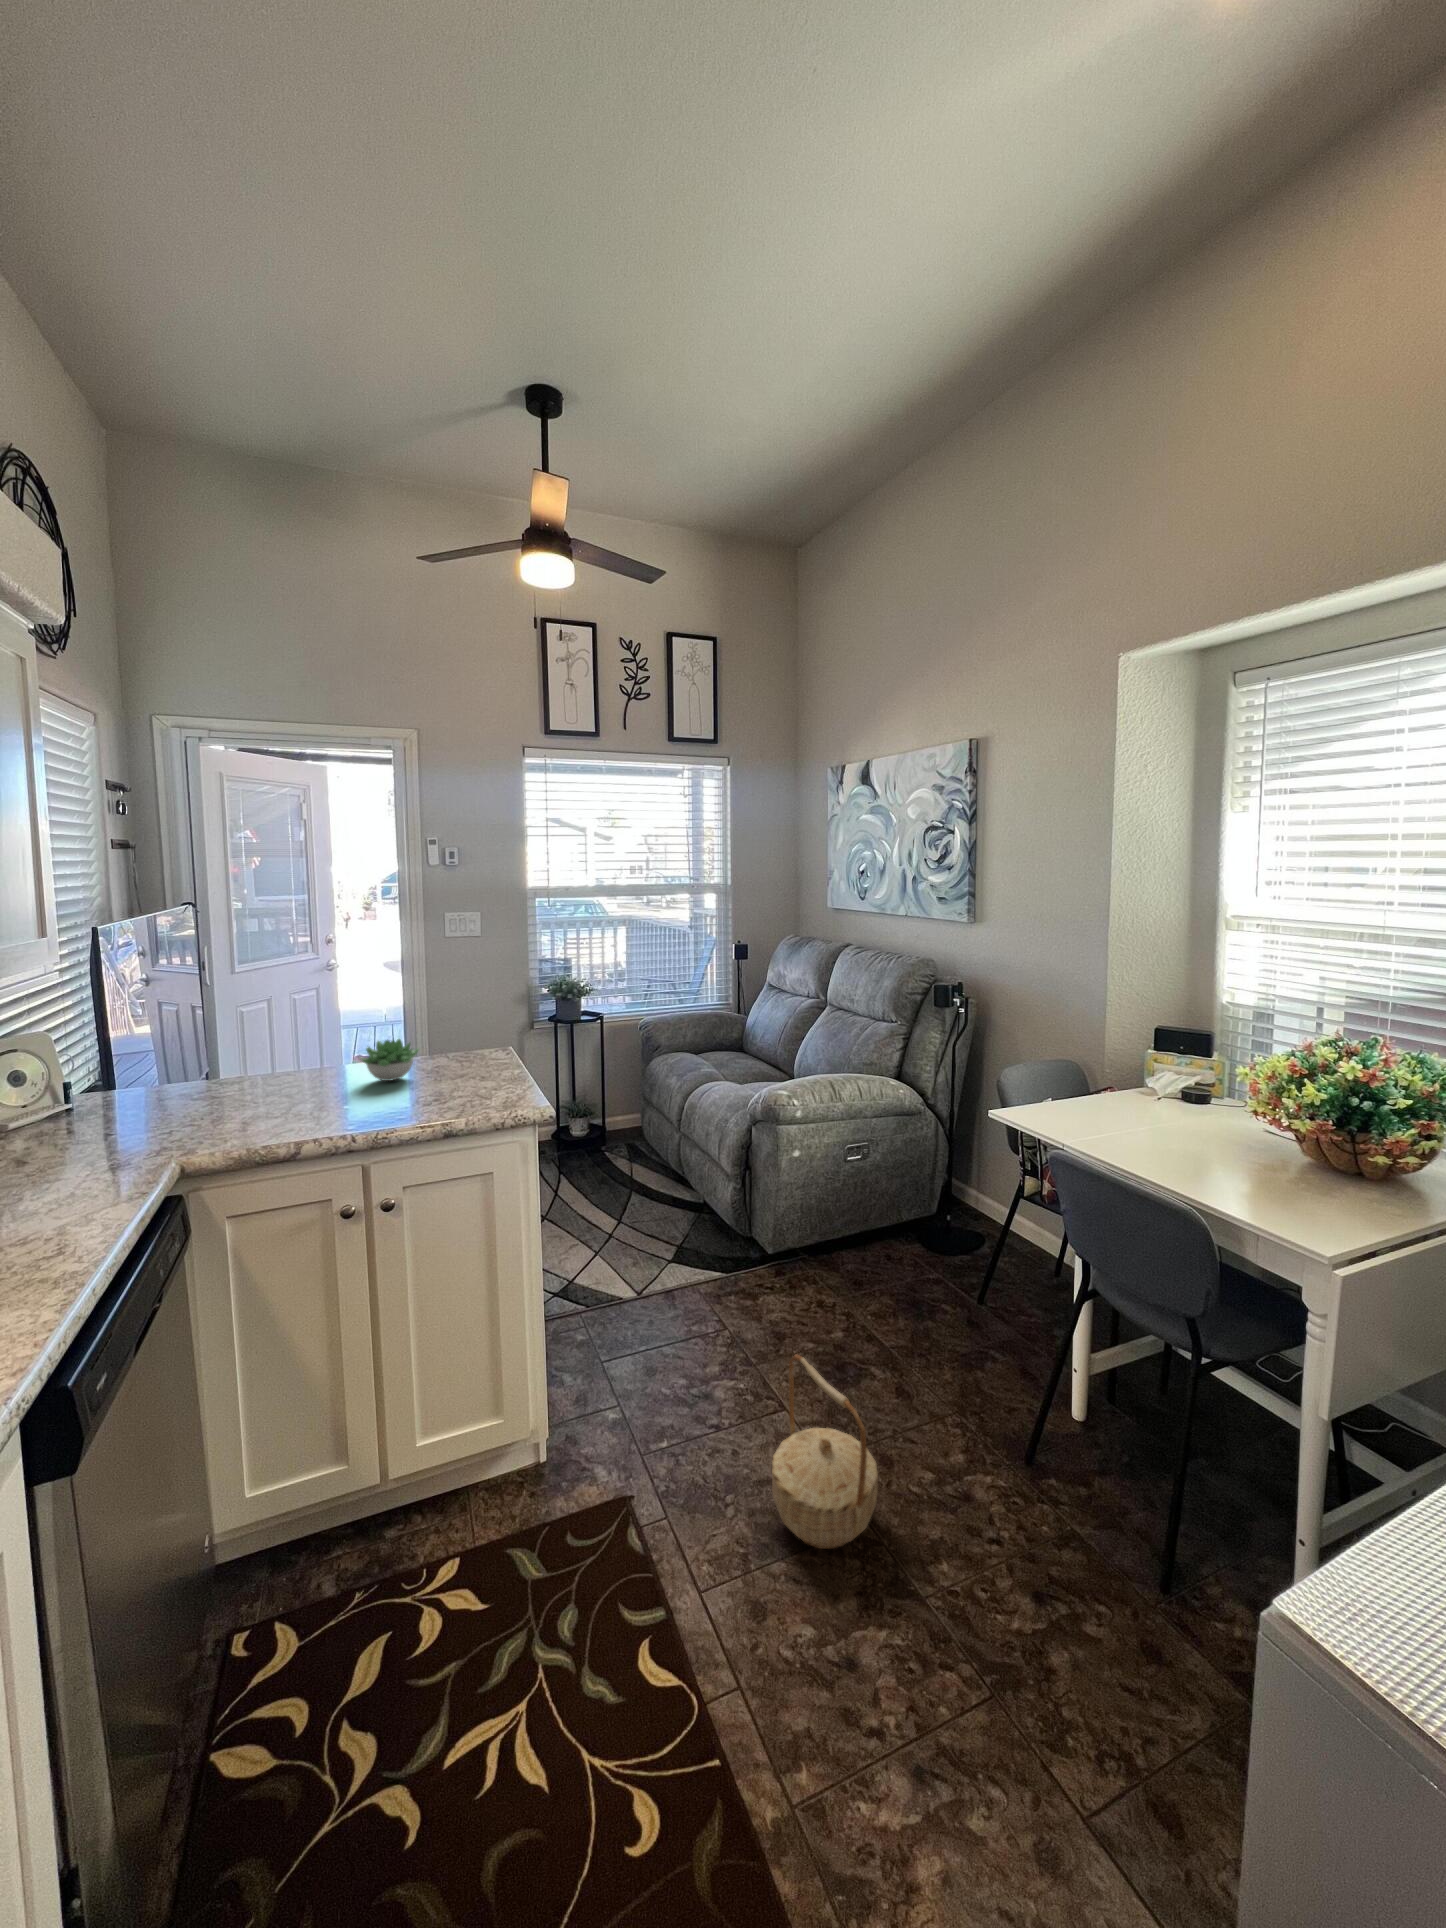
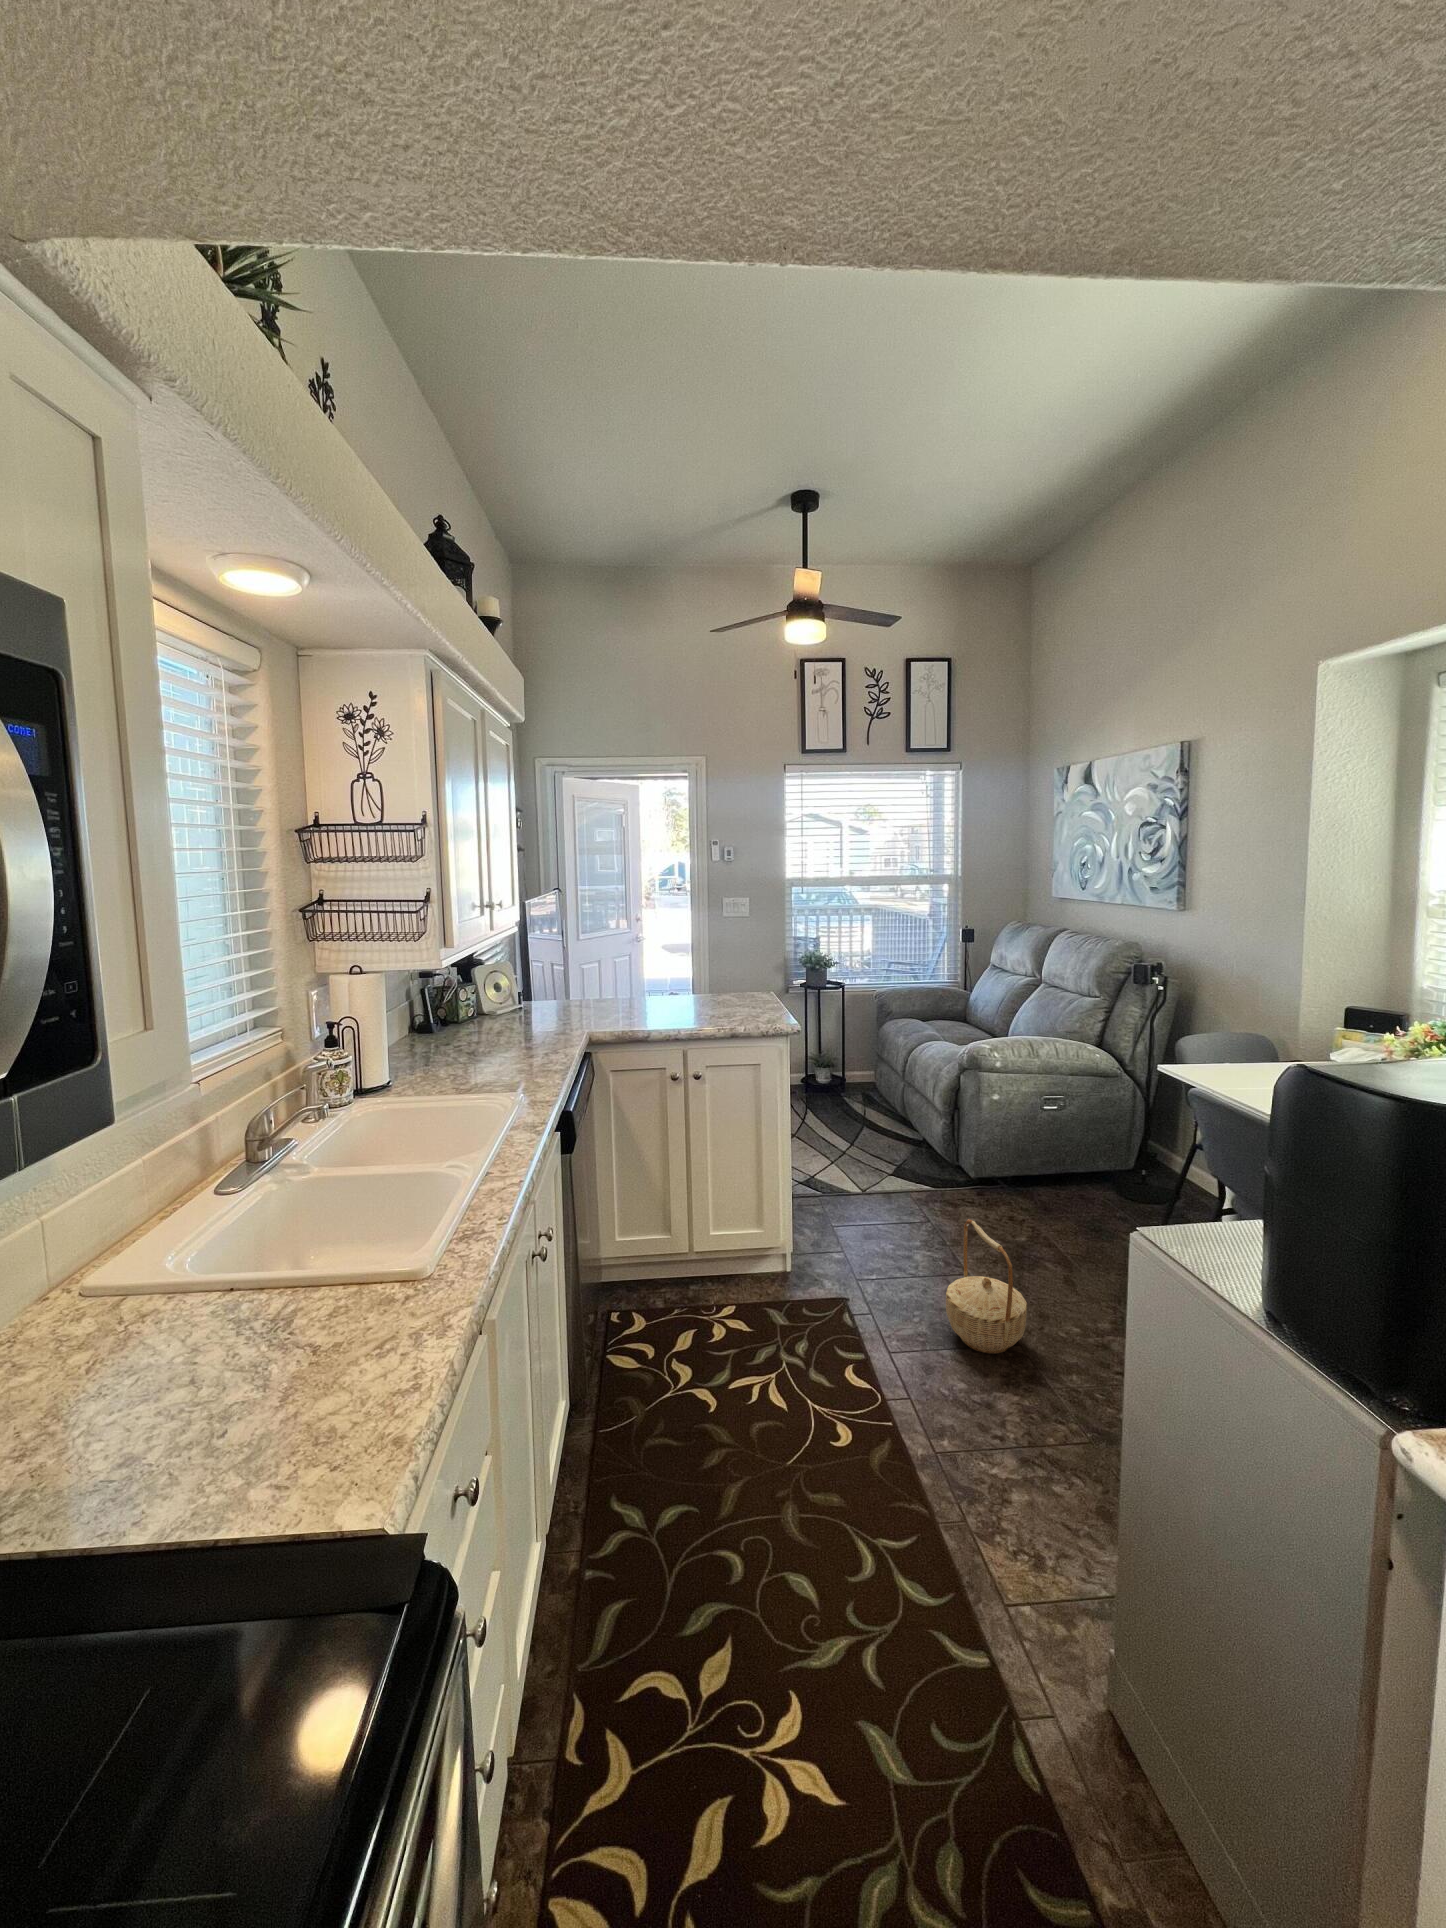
succulent plant: present [361,1039,419,1081] -> none [677,979,713,1006]

